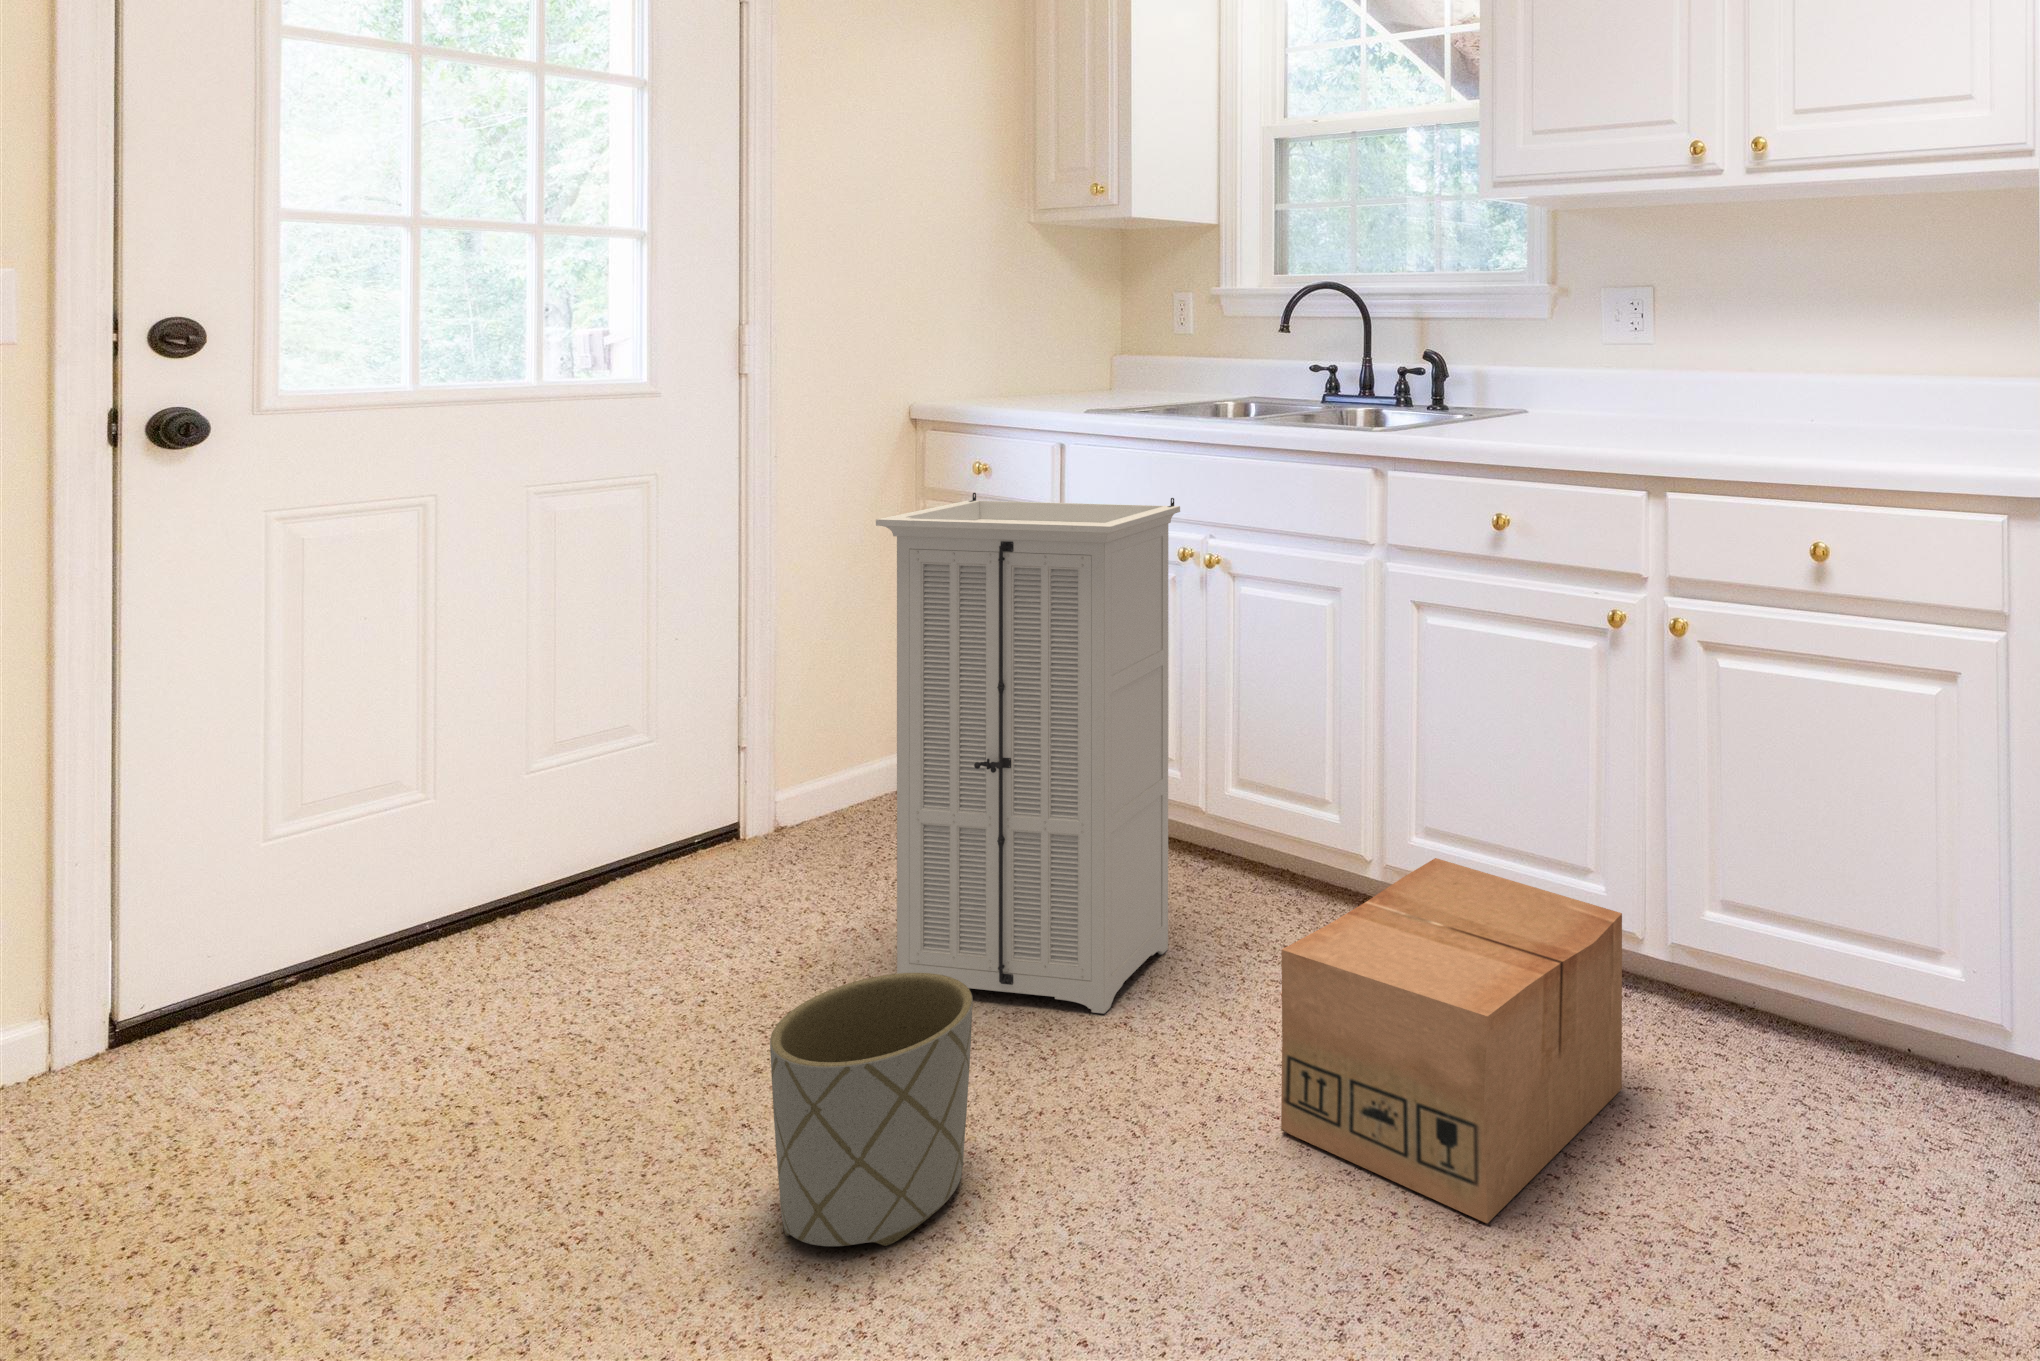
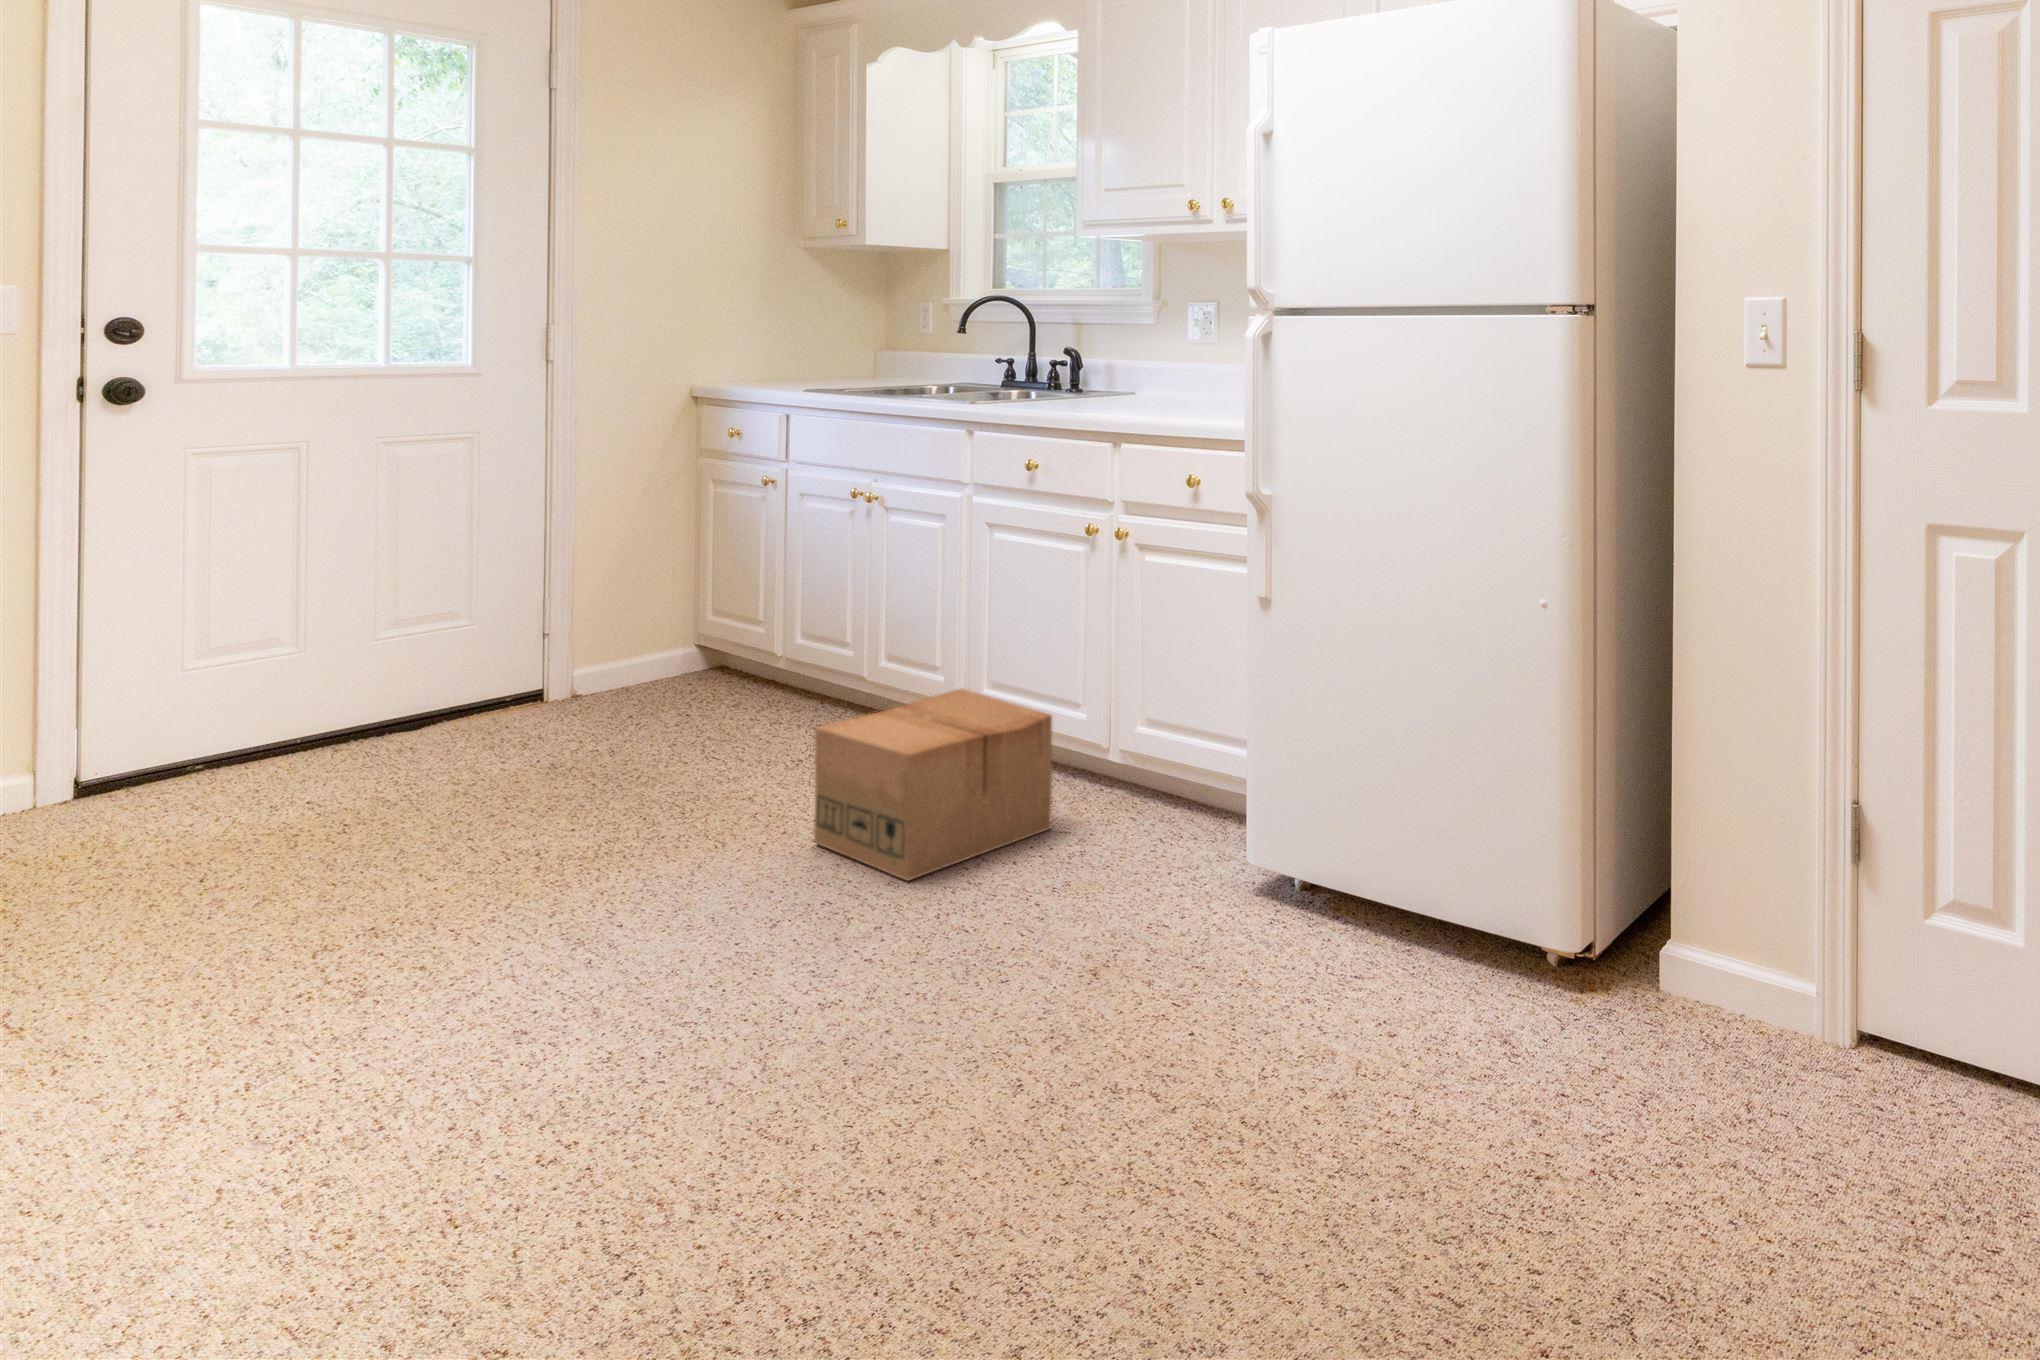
storage cabinet: present [876,493,1180,1014] -> none [595,445,819,791]
planter: present [770,973,973,1246] -> none [470,738,608,885]

